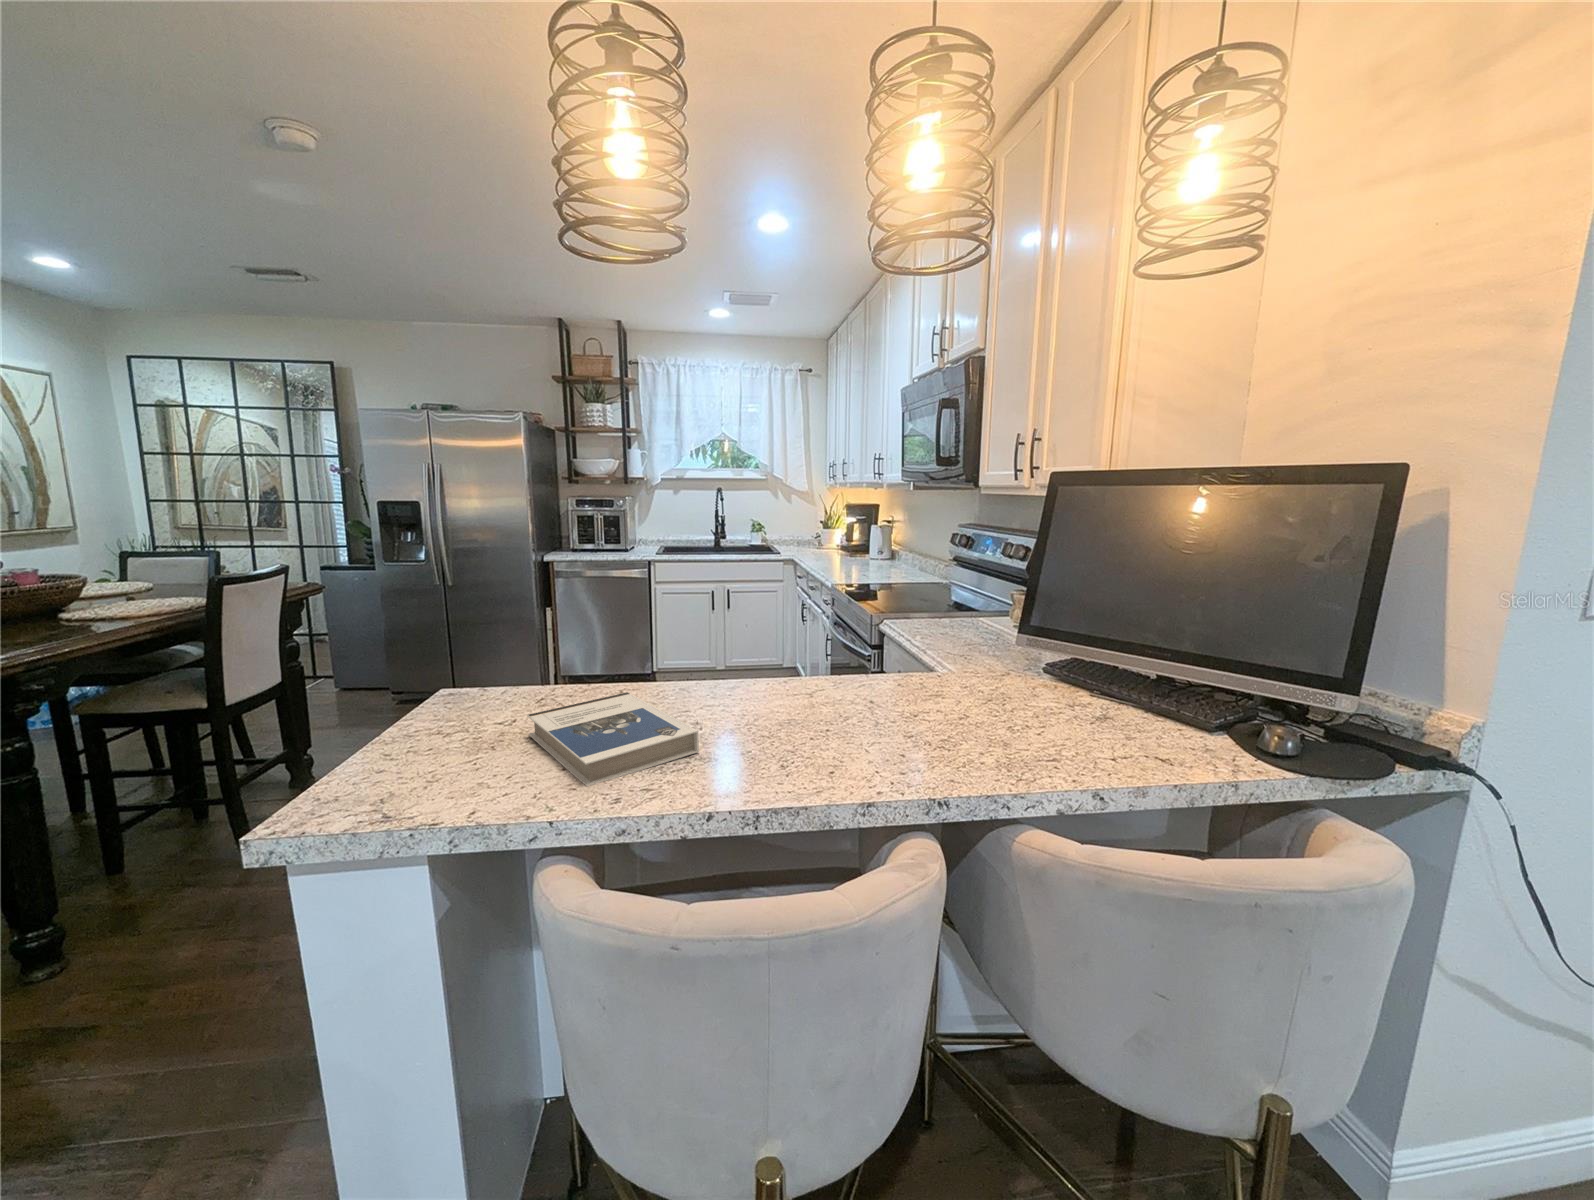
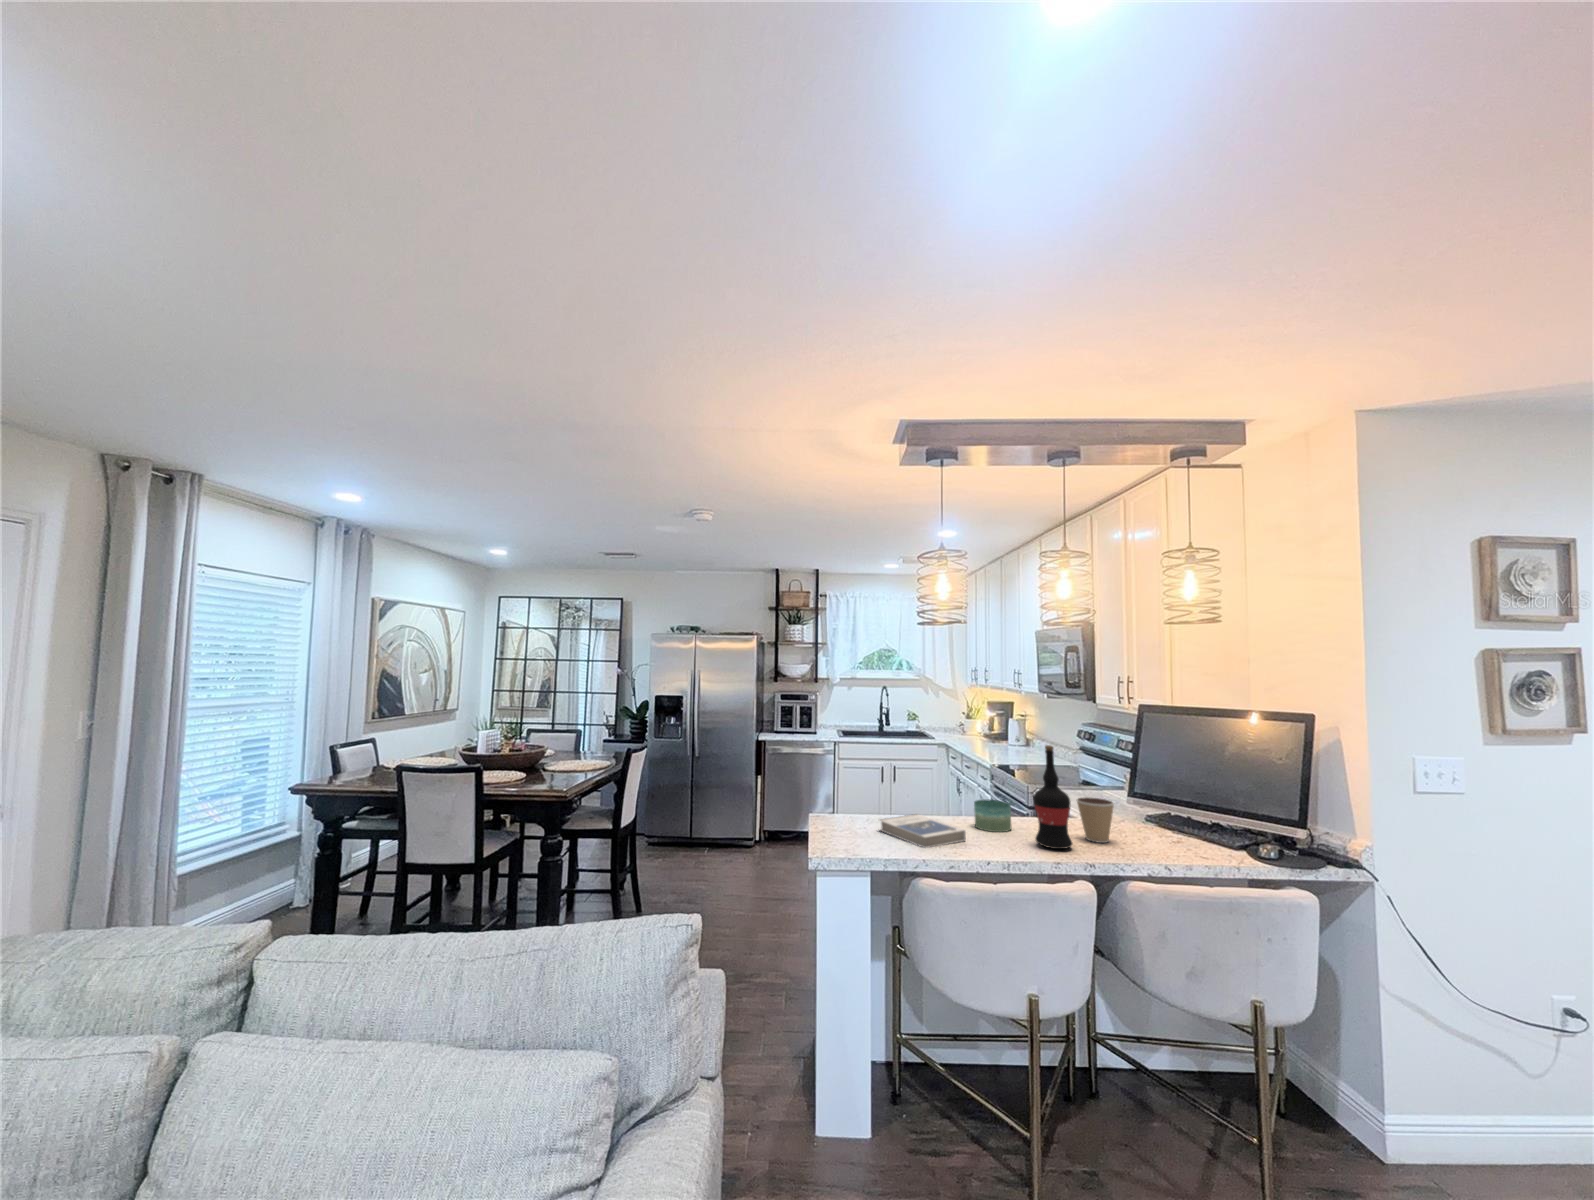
wine bottle: none [840,546,915,761] -> present [1034,745,1072,849]
coffee cup: none [930,646,1000,731] -> present [1076,797,1114,843]
candle: none [743,655,811,718] -> present [974,800,1011,832]

